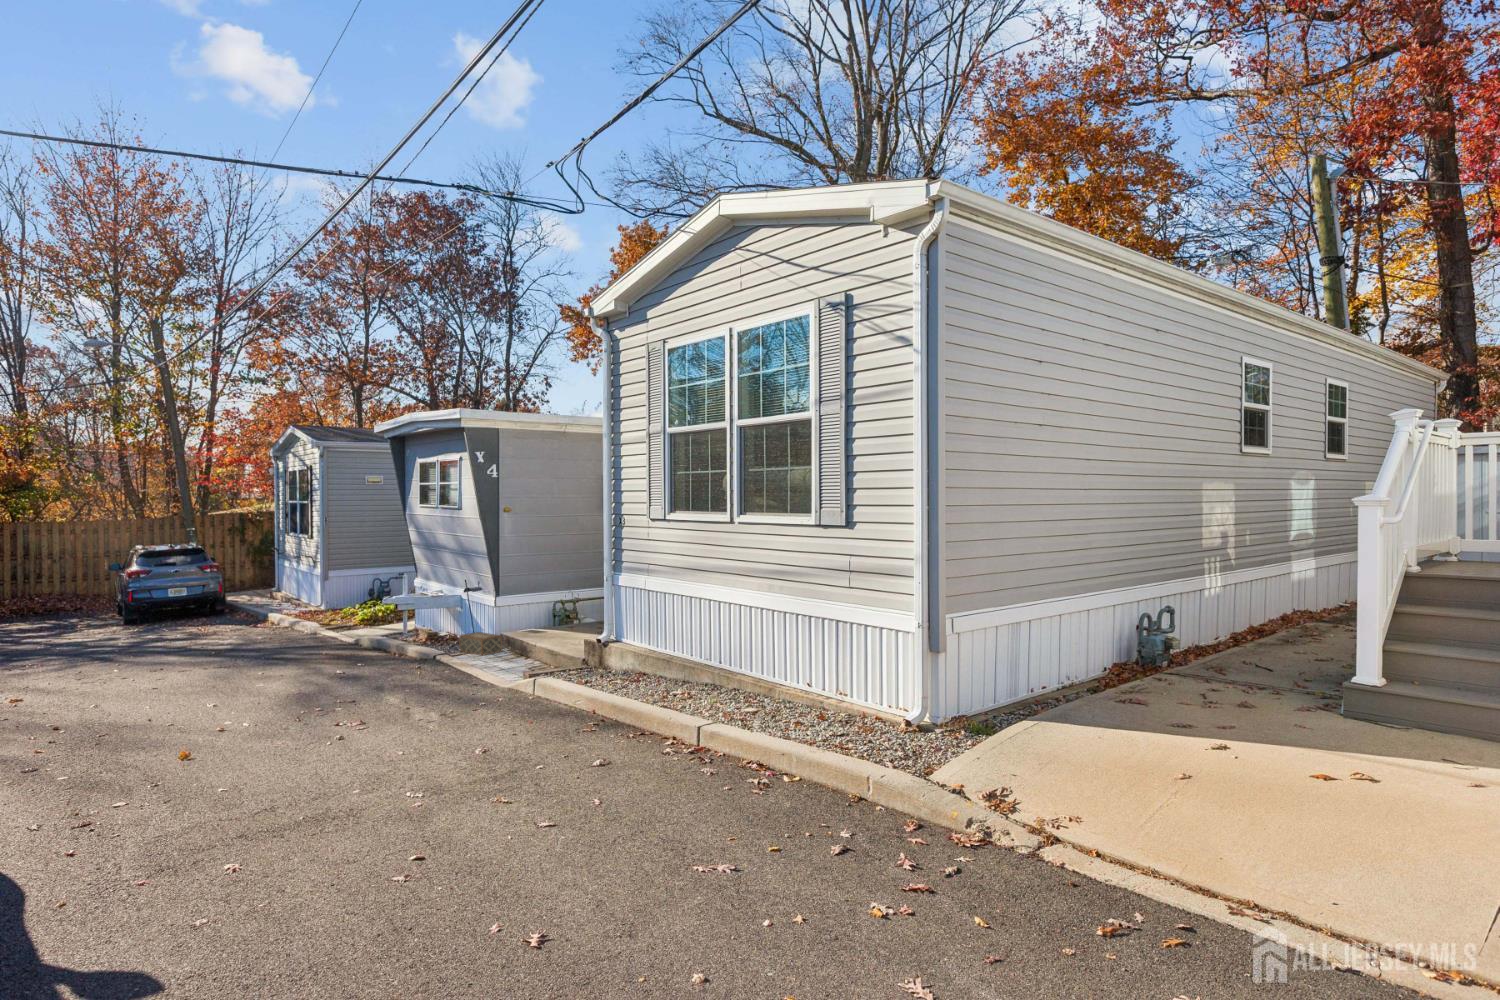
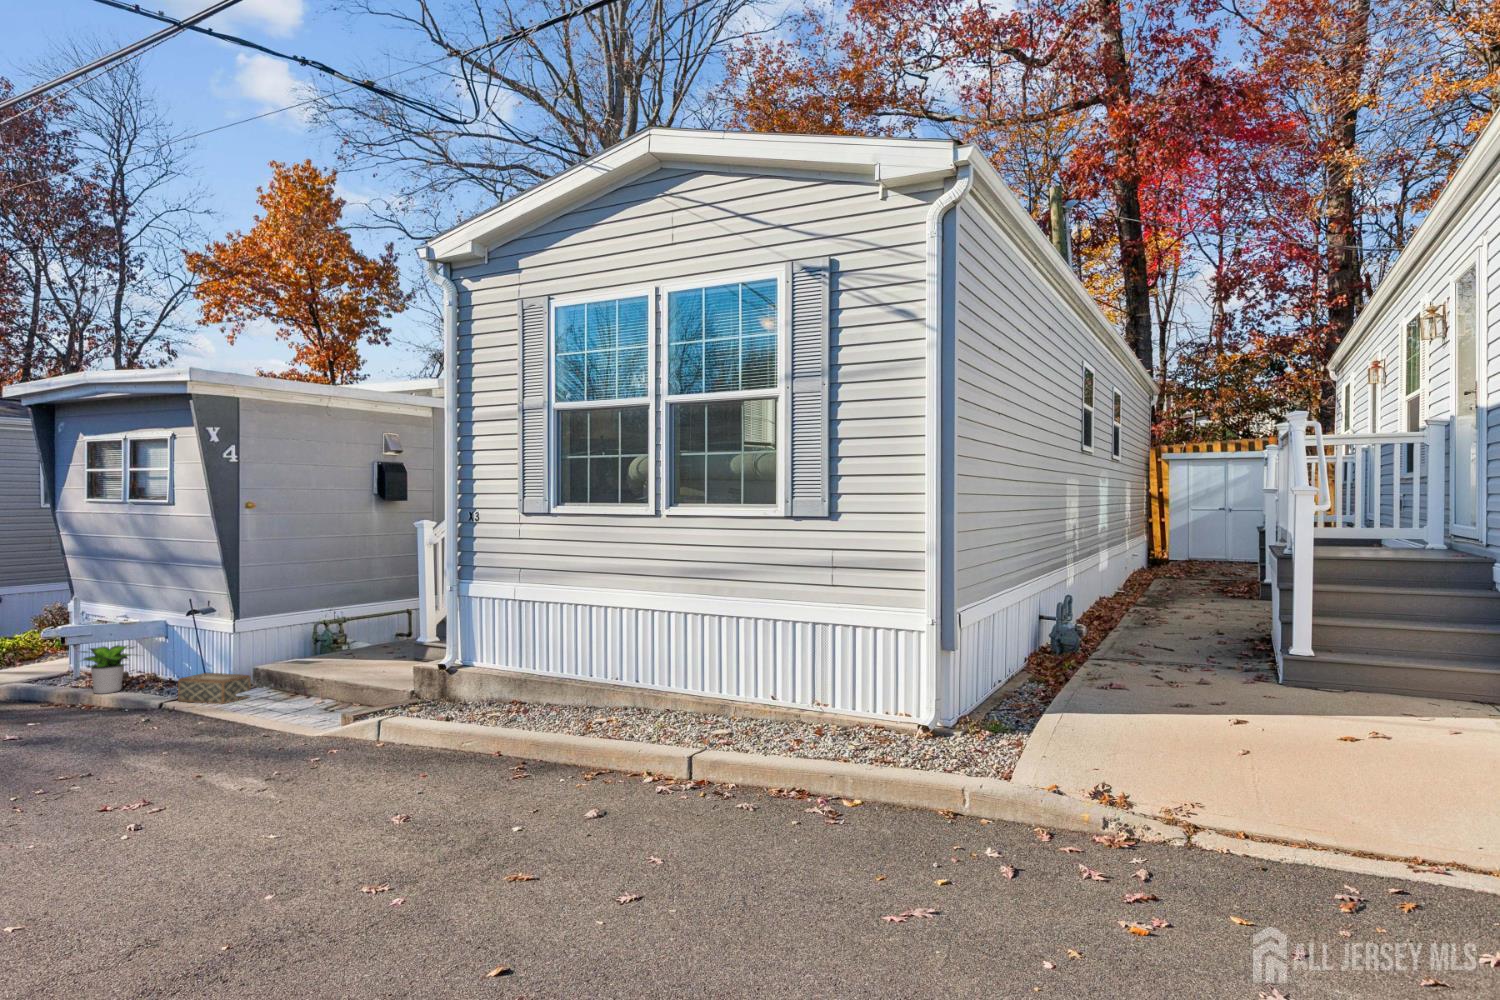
potted plant: none [410,609,452,642] -> present [82,645,133,694]

